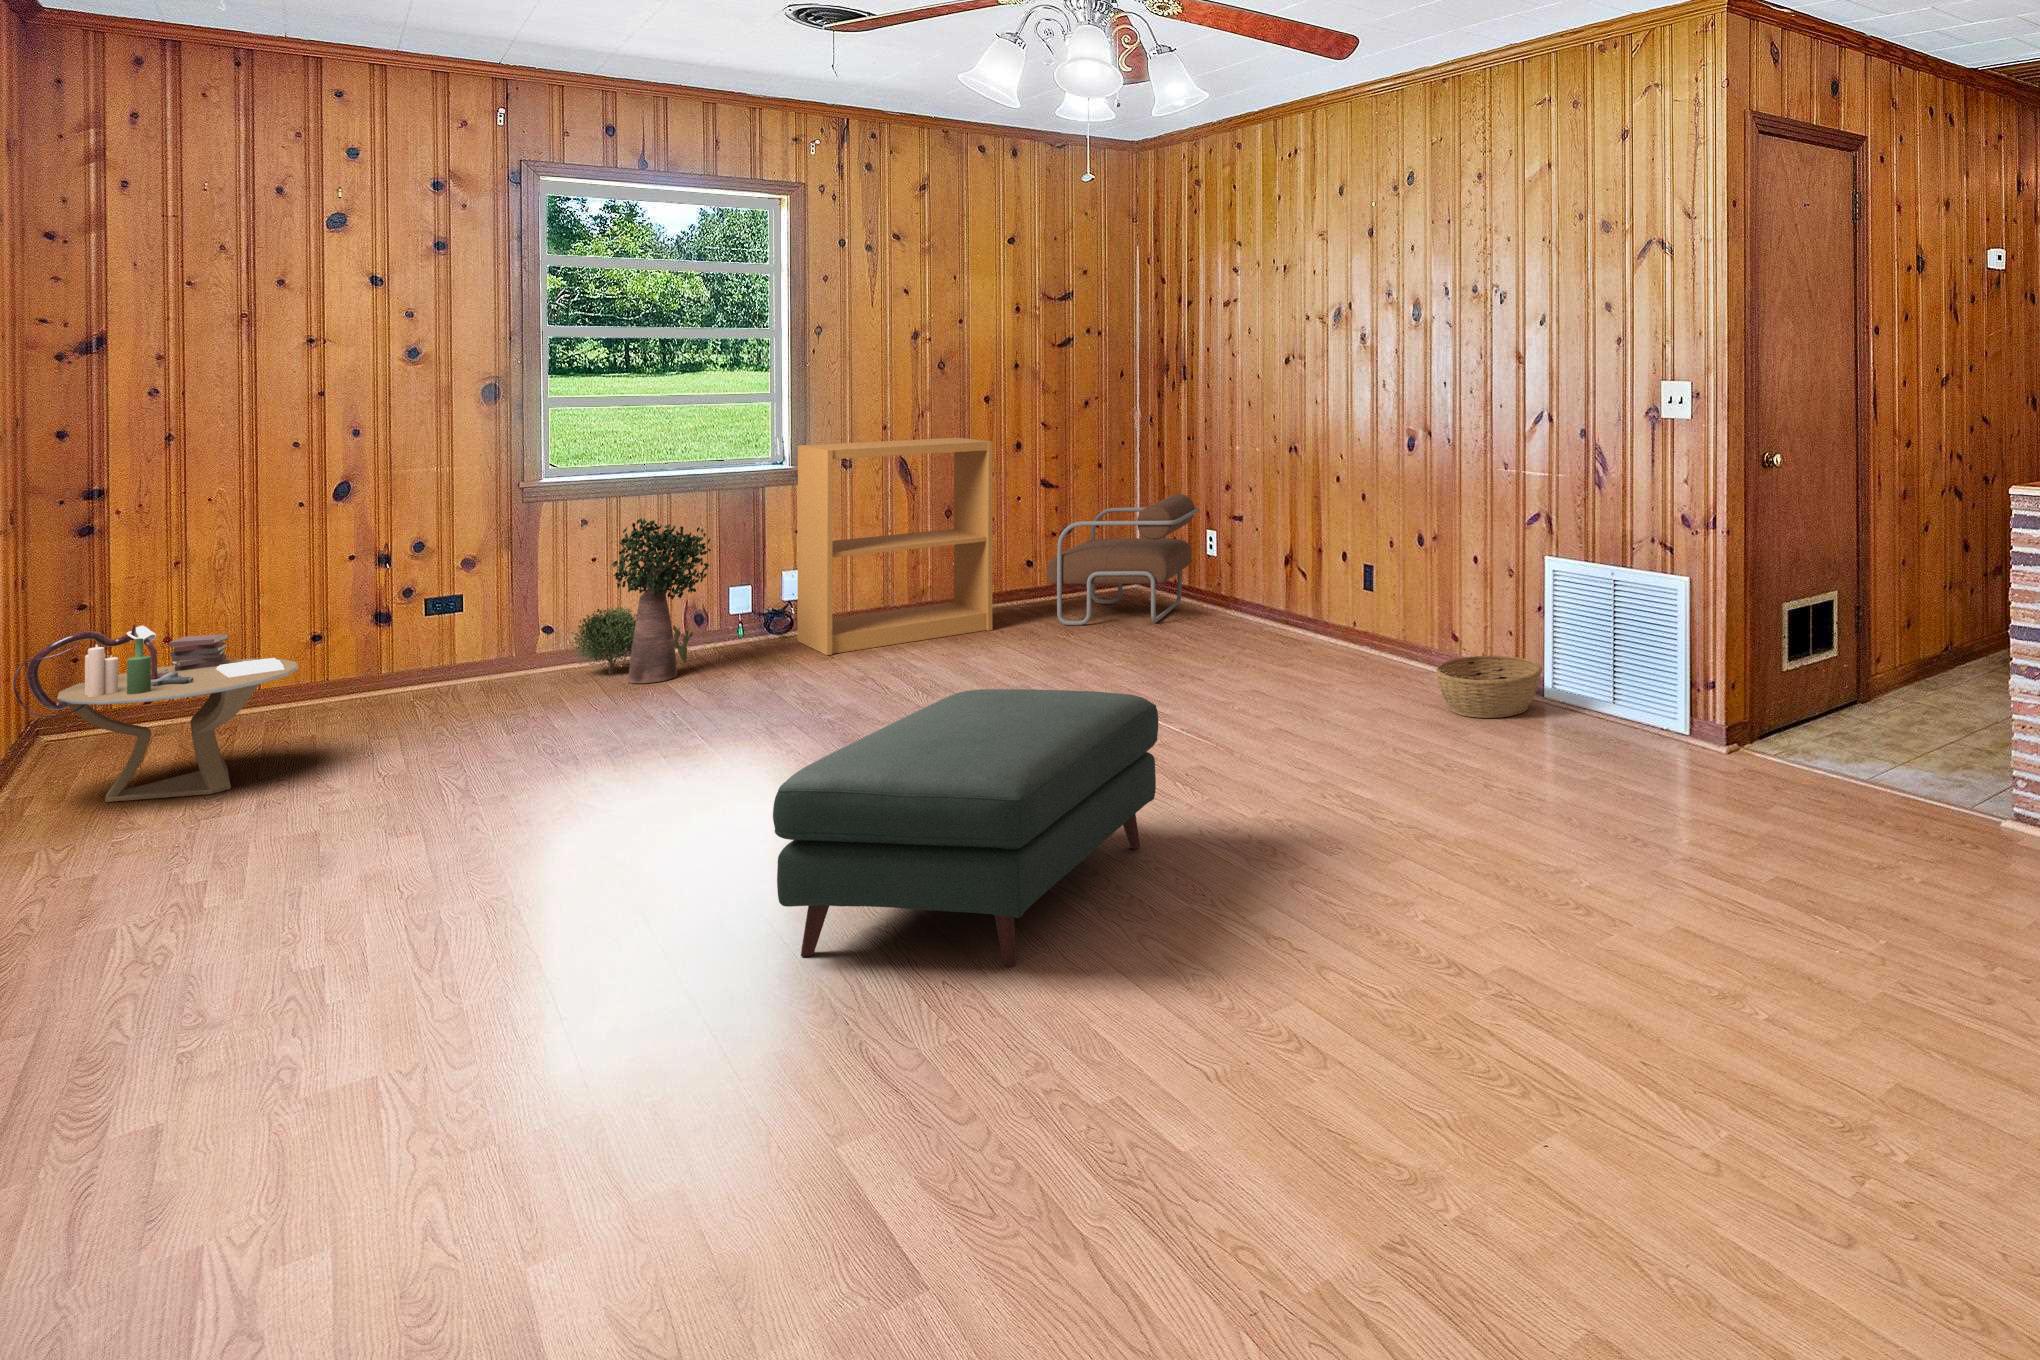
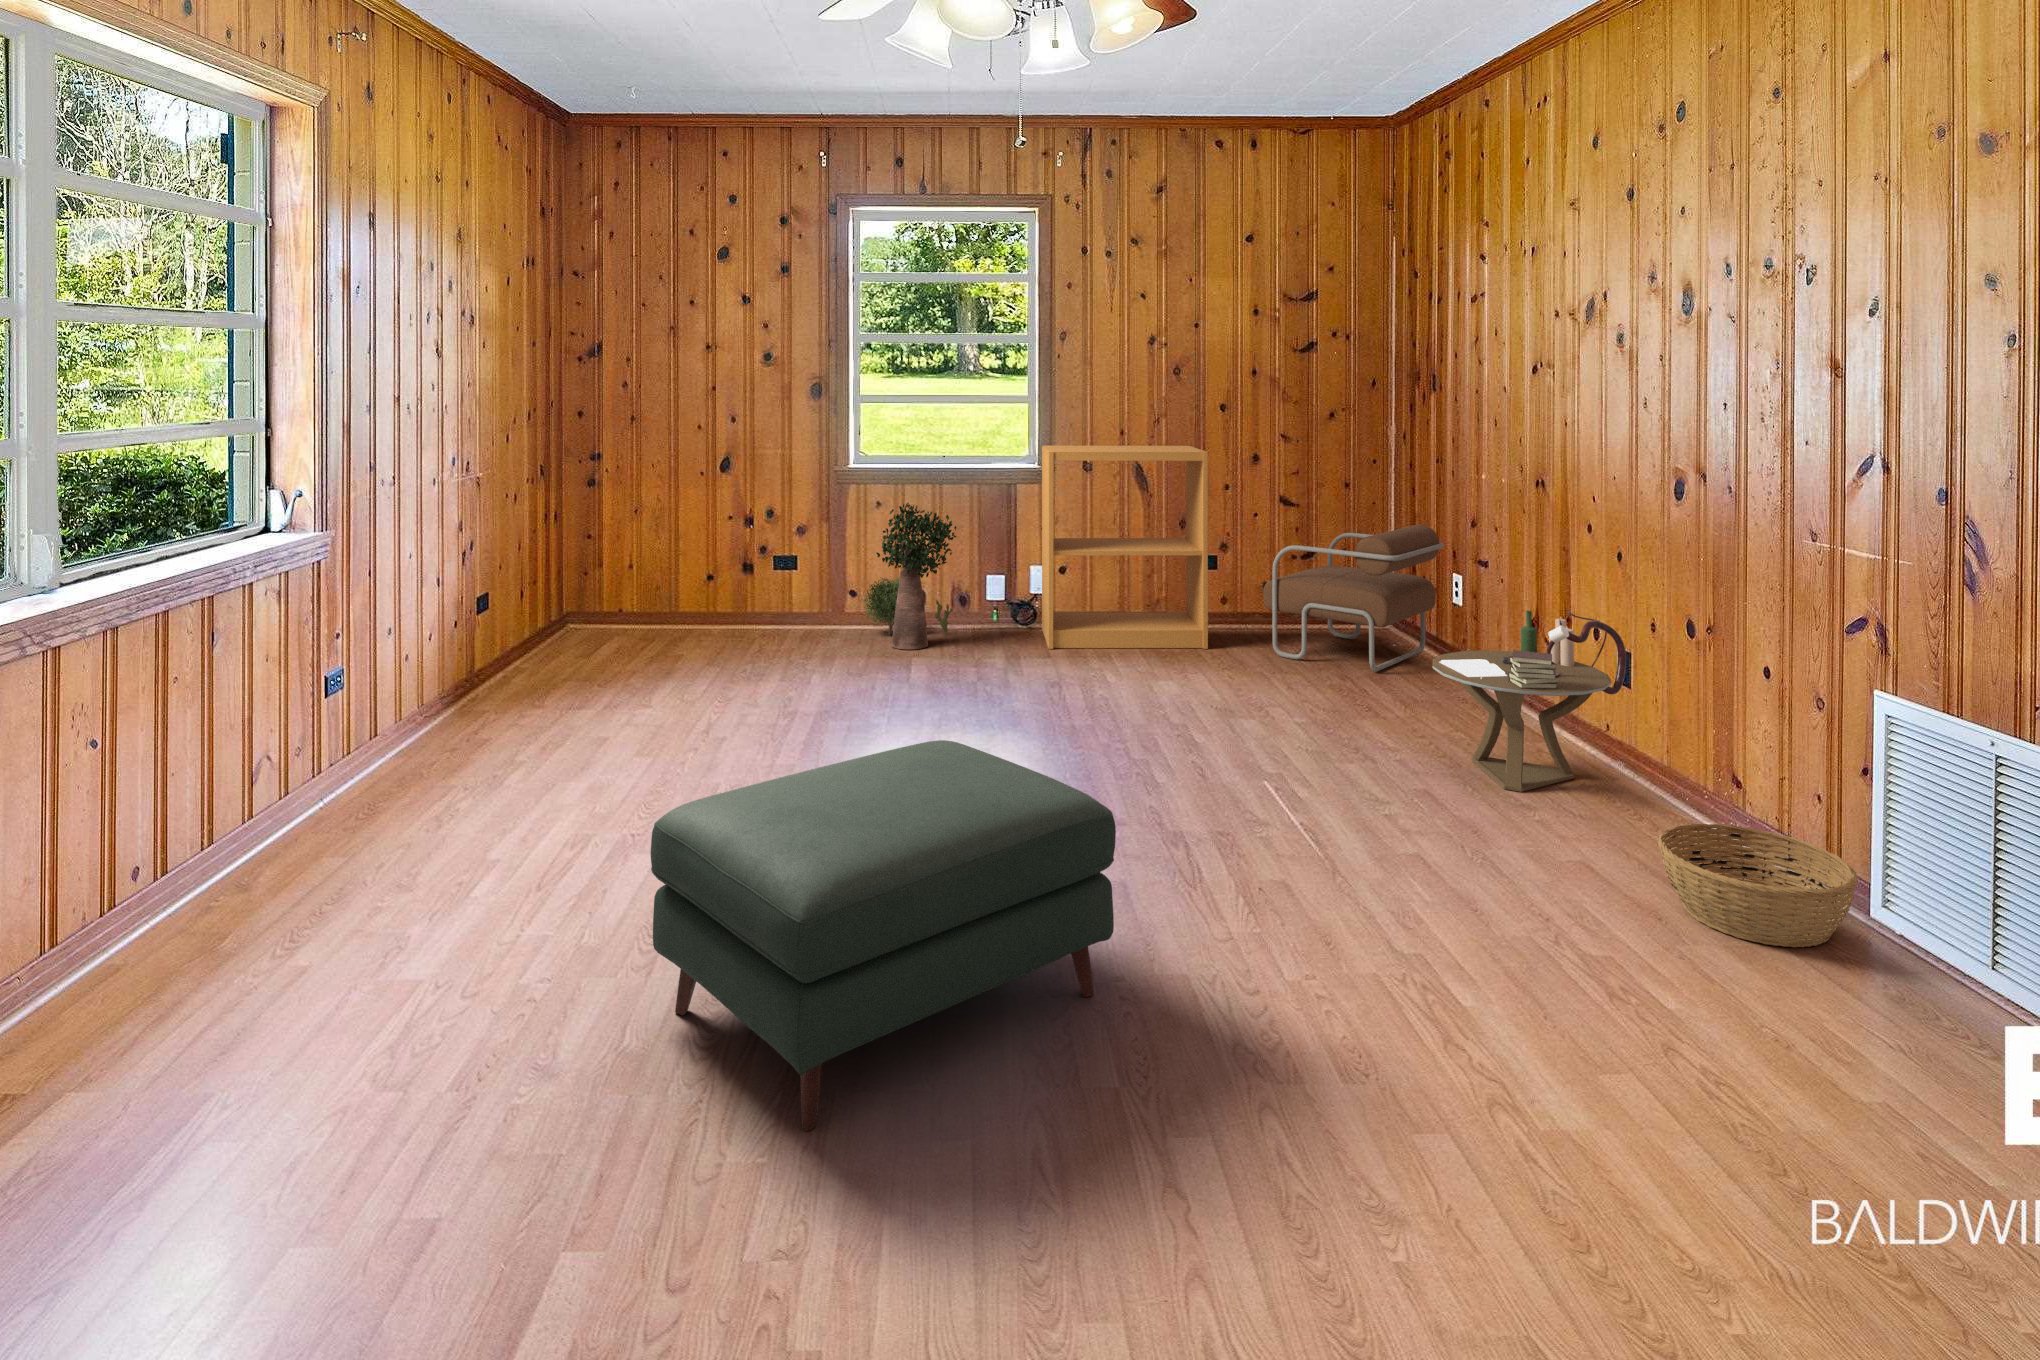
side table: present [13,625,299,802] -> present [1433,611,1626,792]

